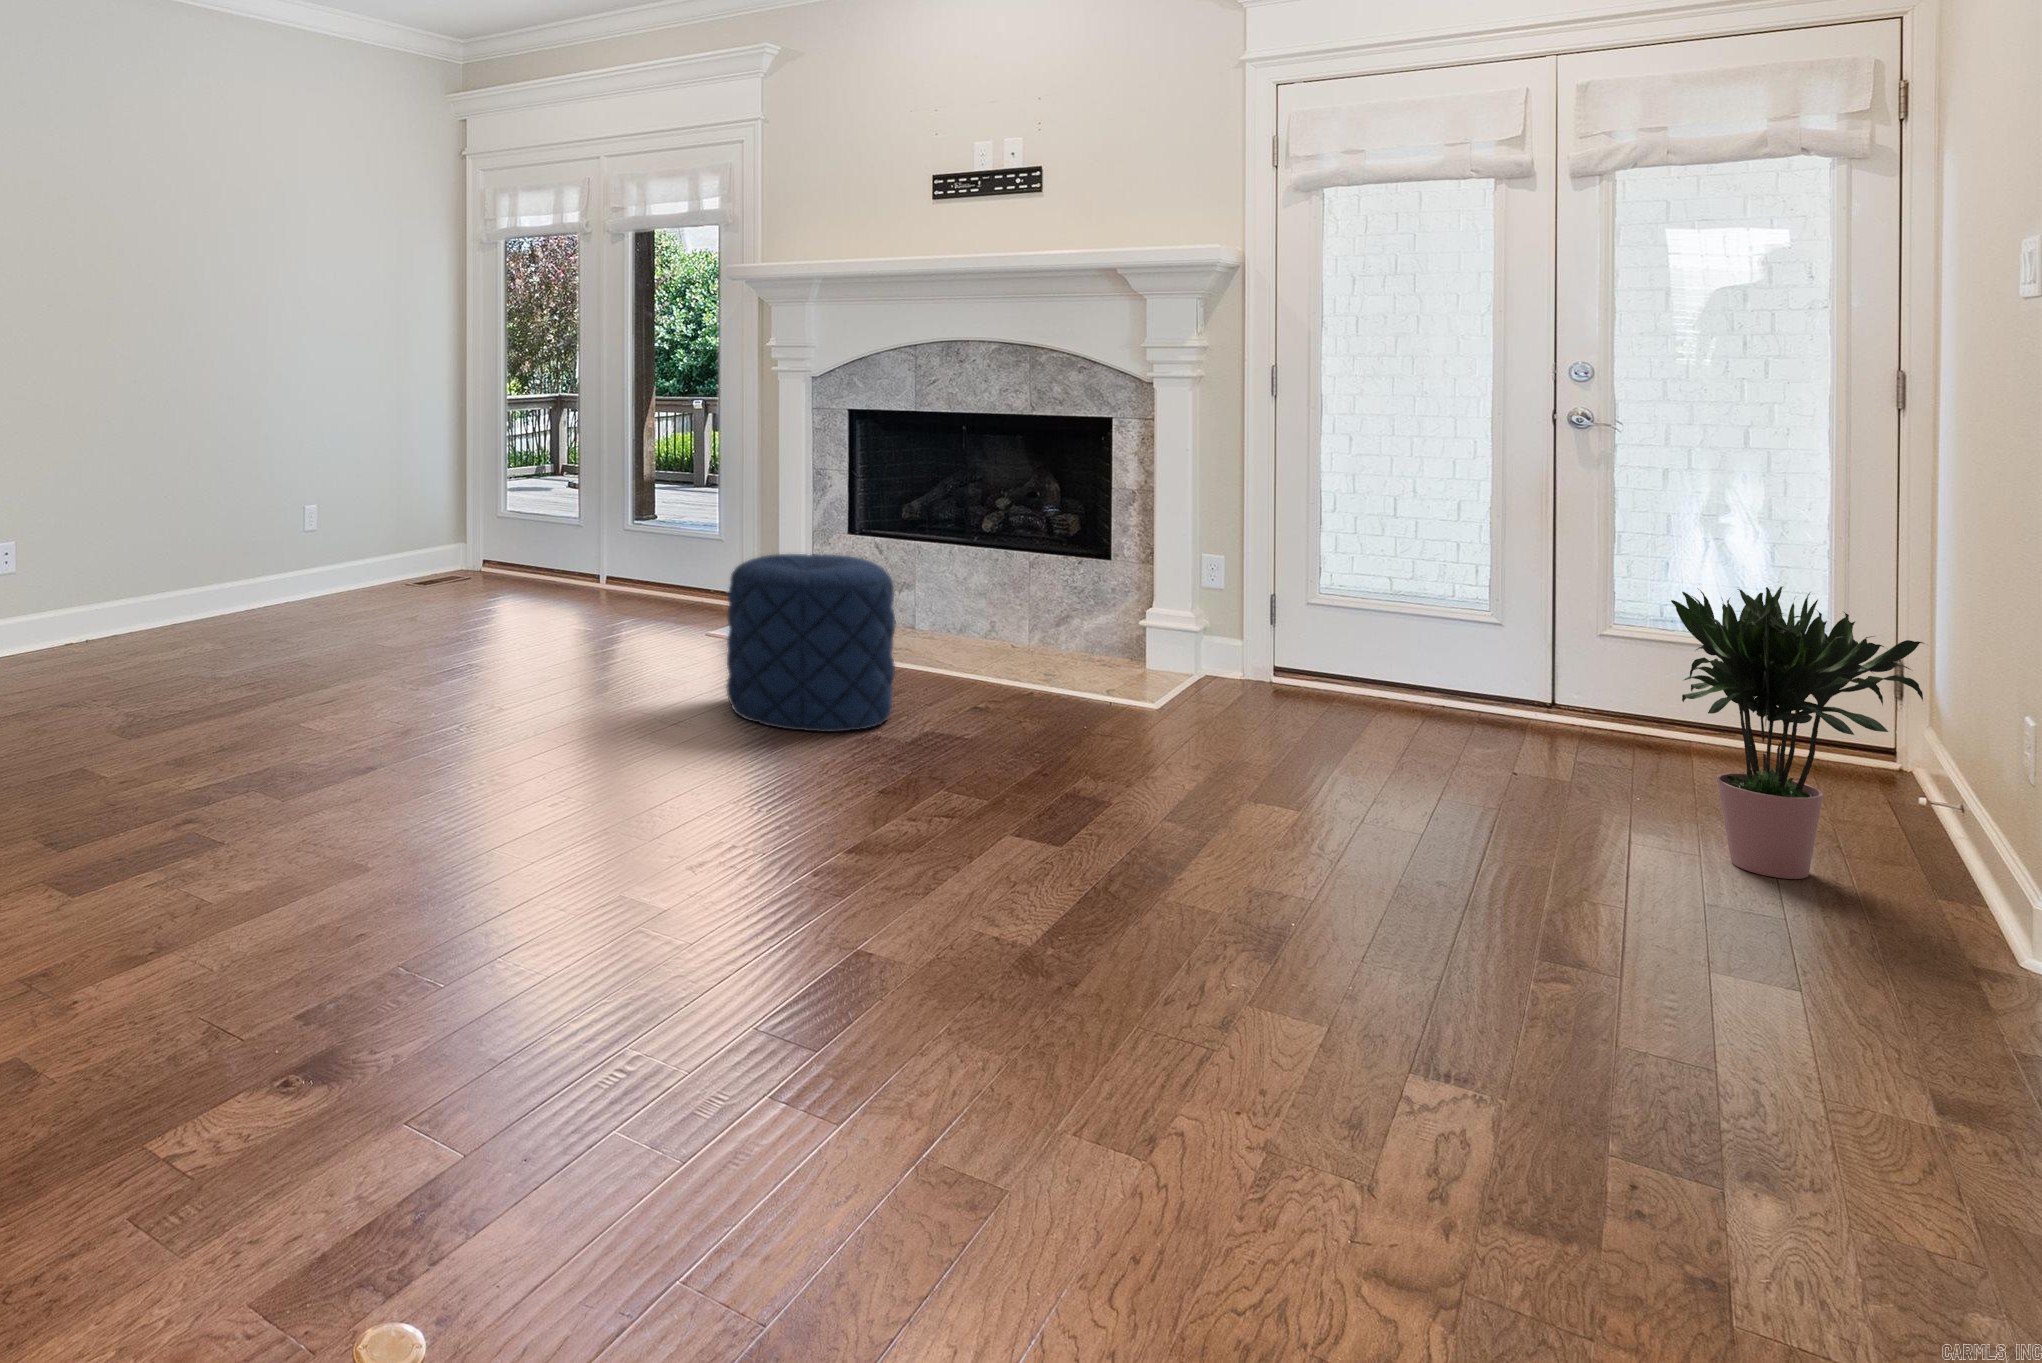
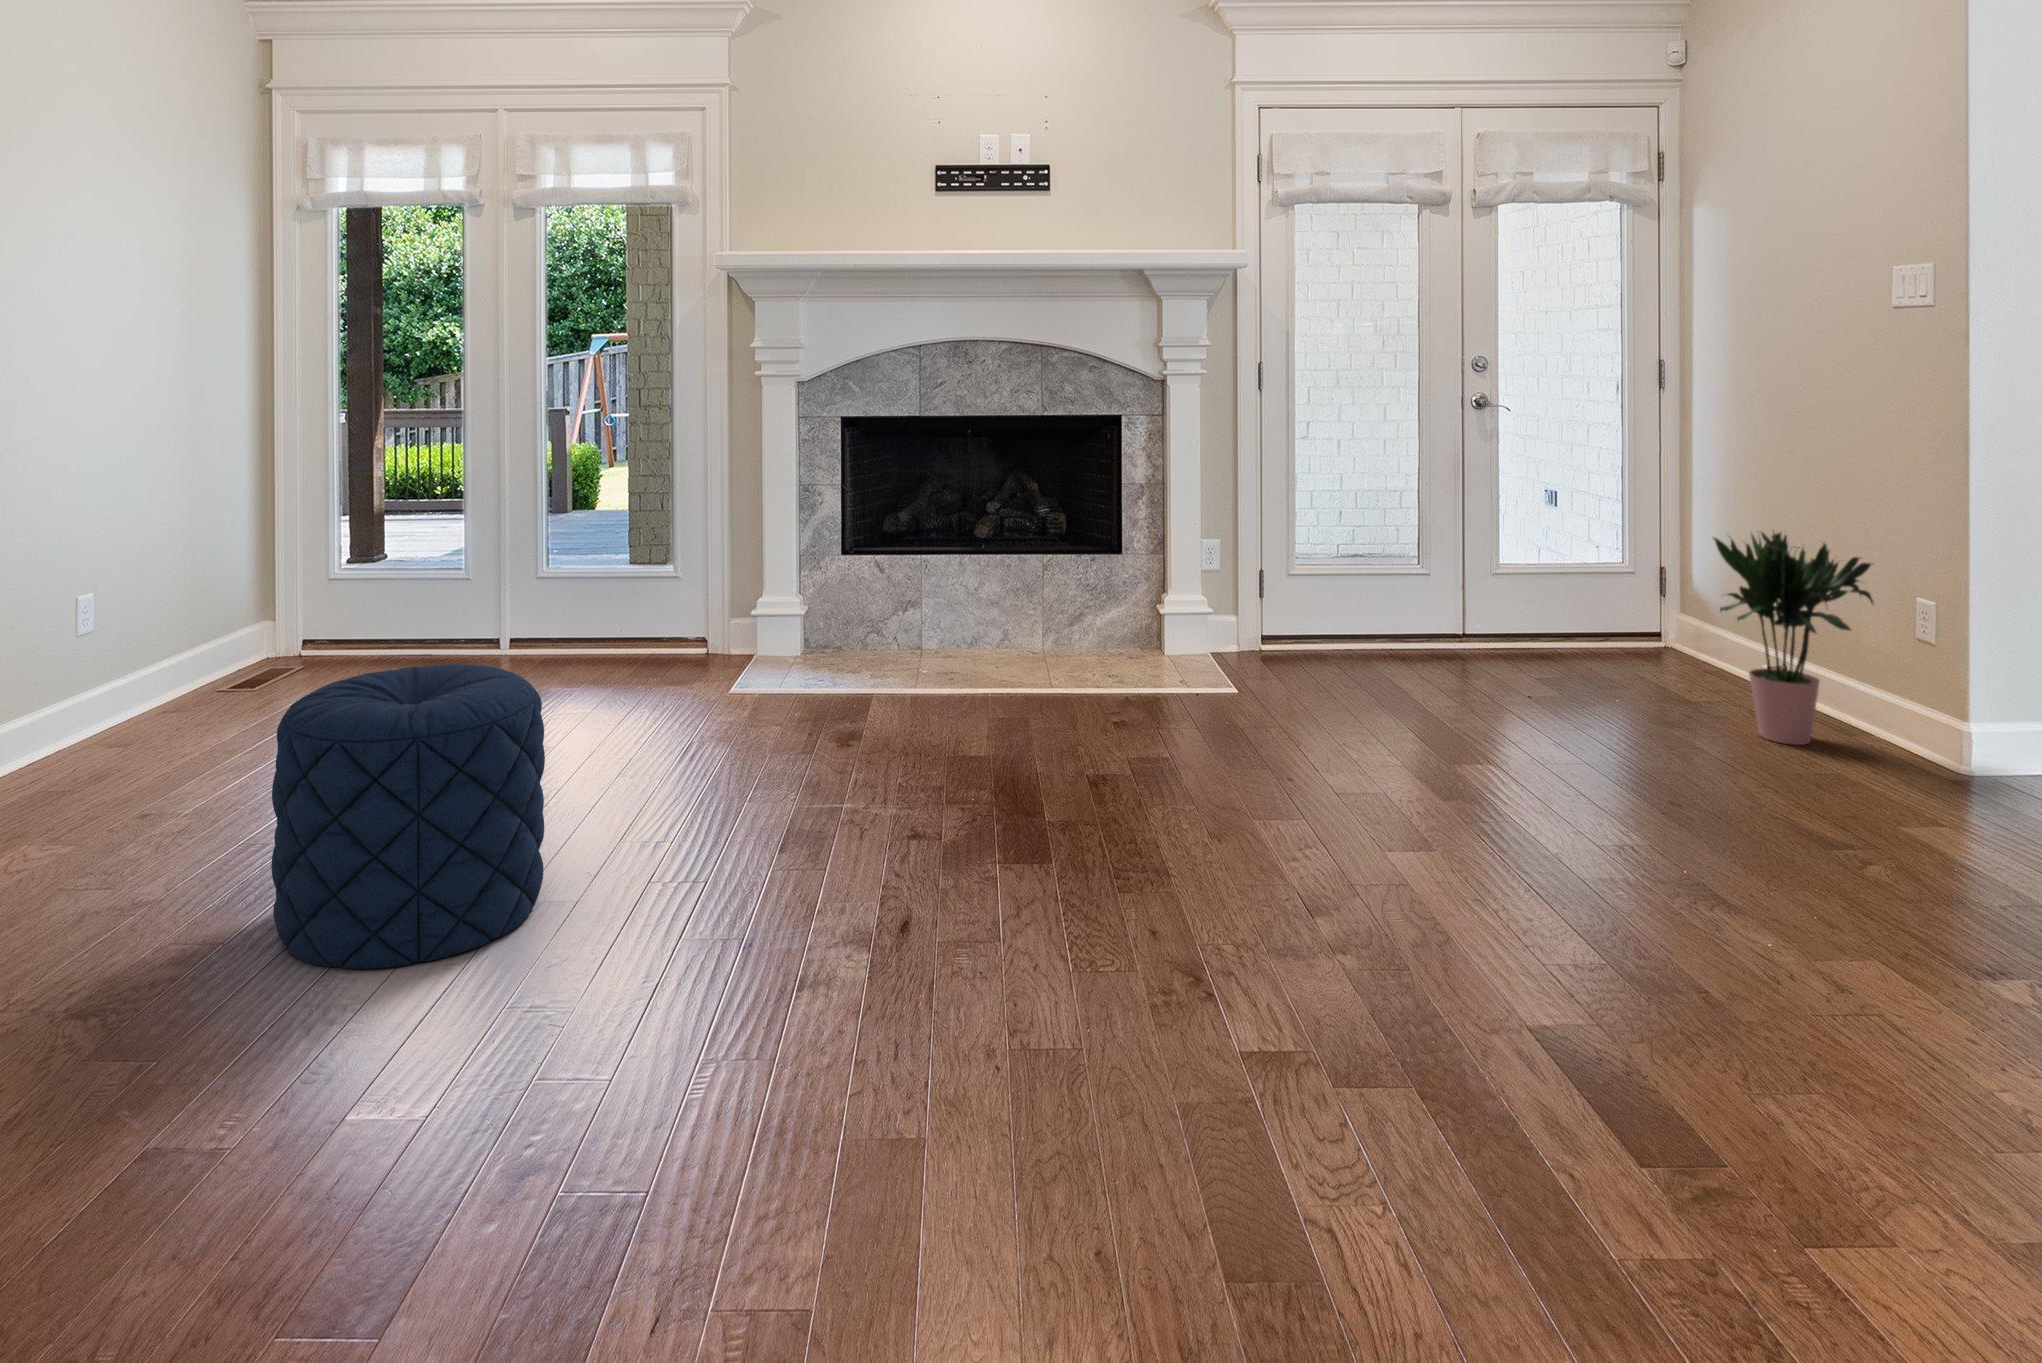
pouf: present [727,554,896,732] -> present [271,664,545,969]

